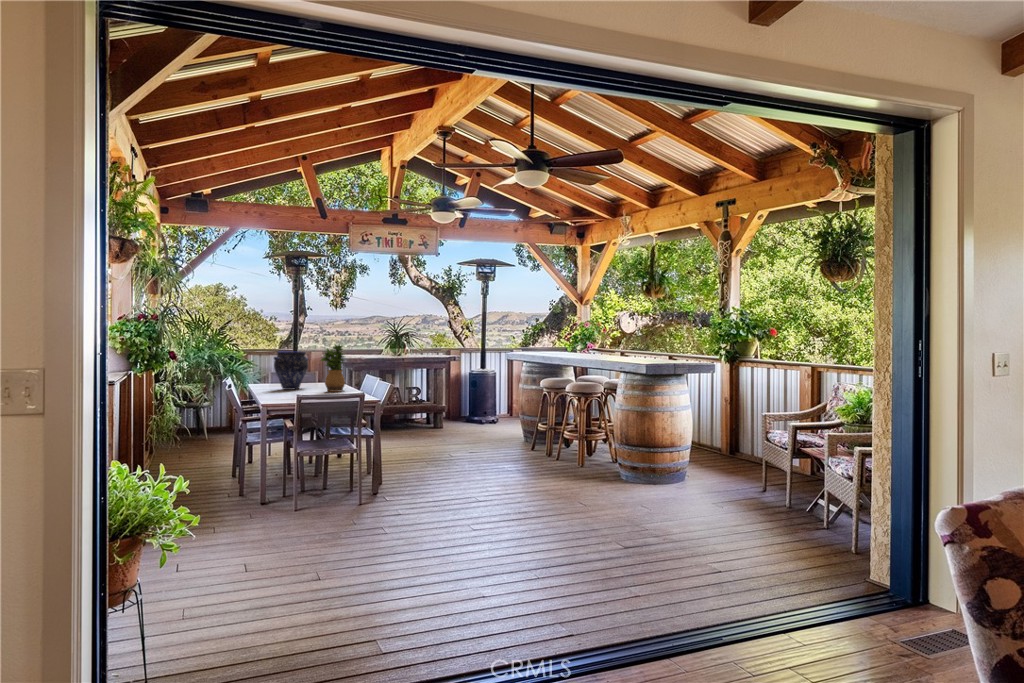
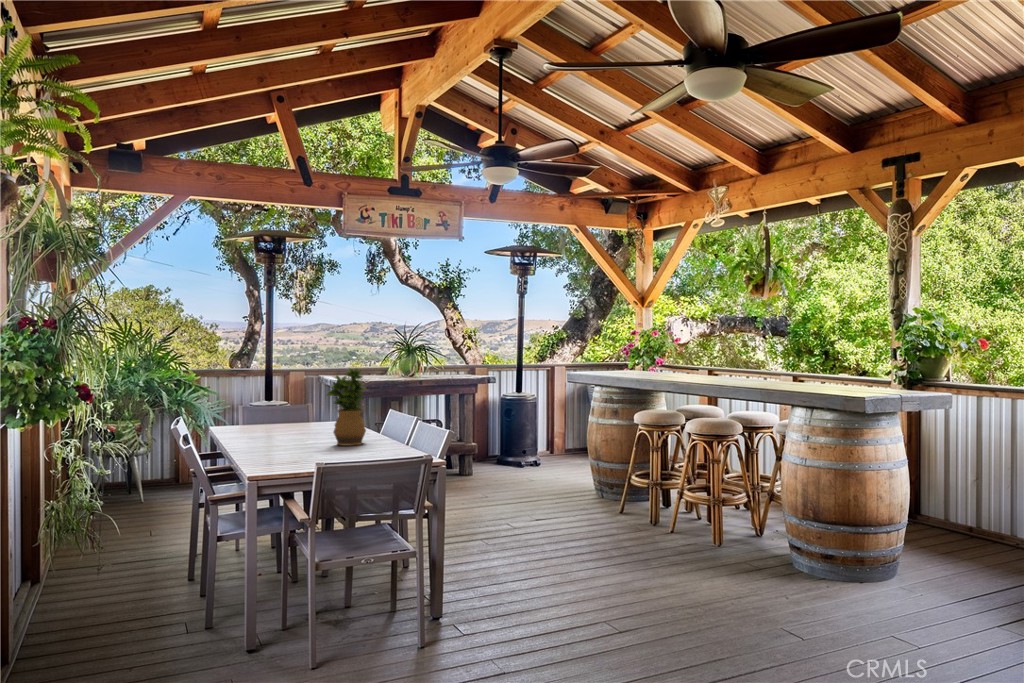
vase: present [274,351,308,390] -> none [248,378,302,440]

